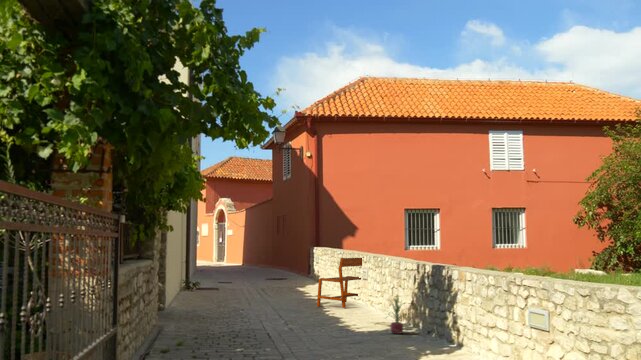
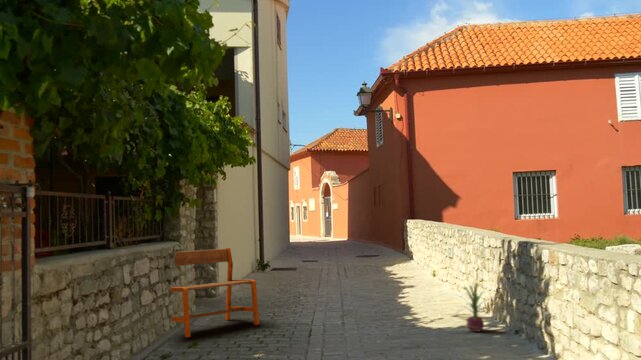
bench: present [317,258,362,308] -> present [171,248,259,337]

